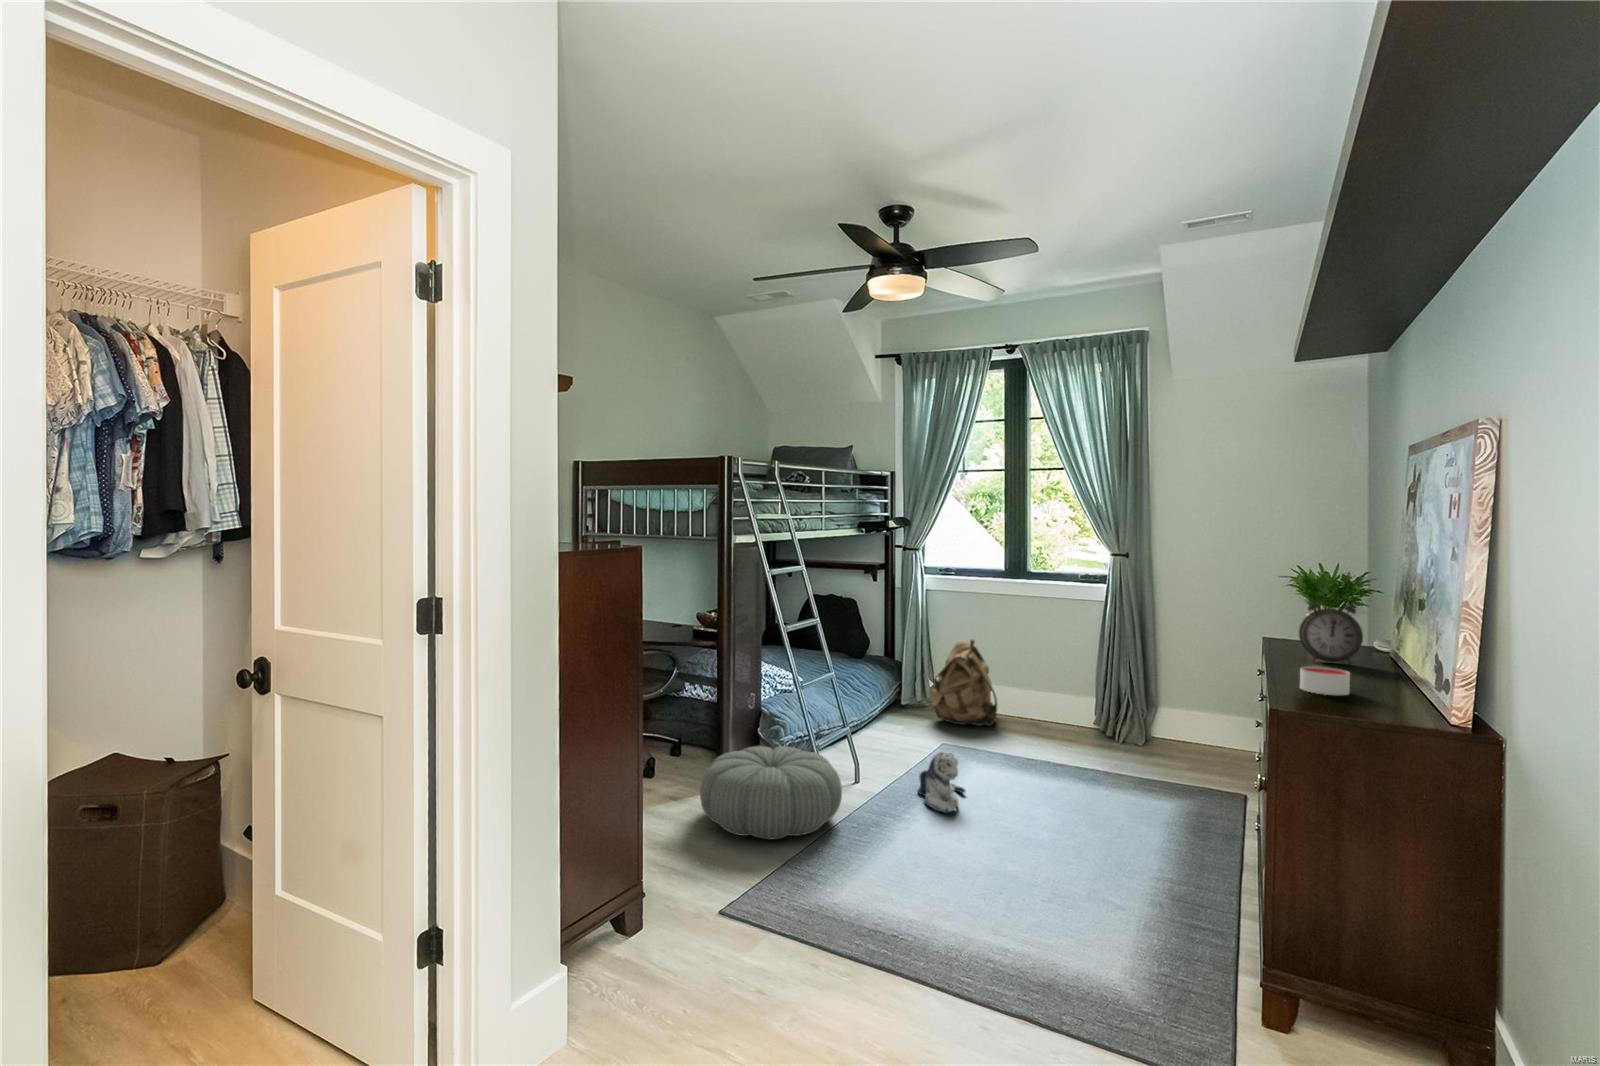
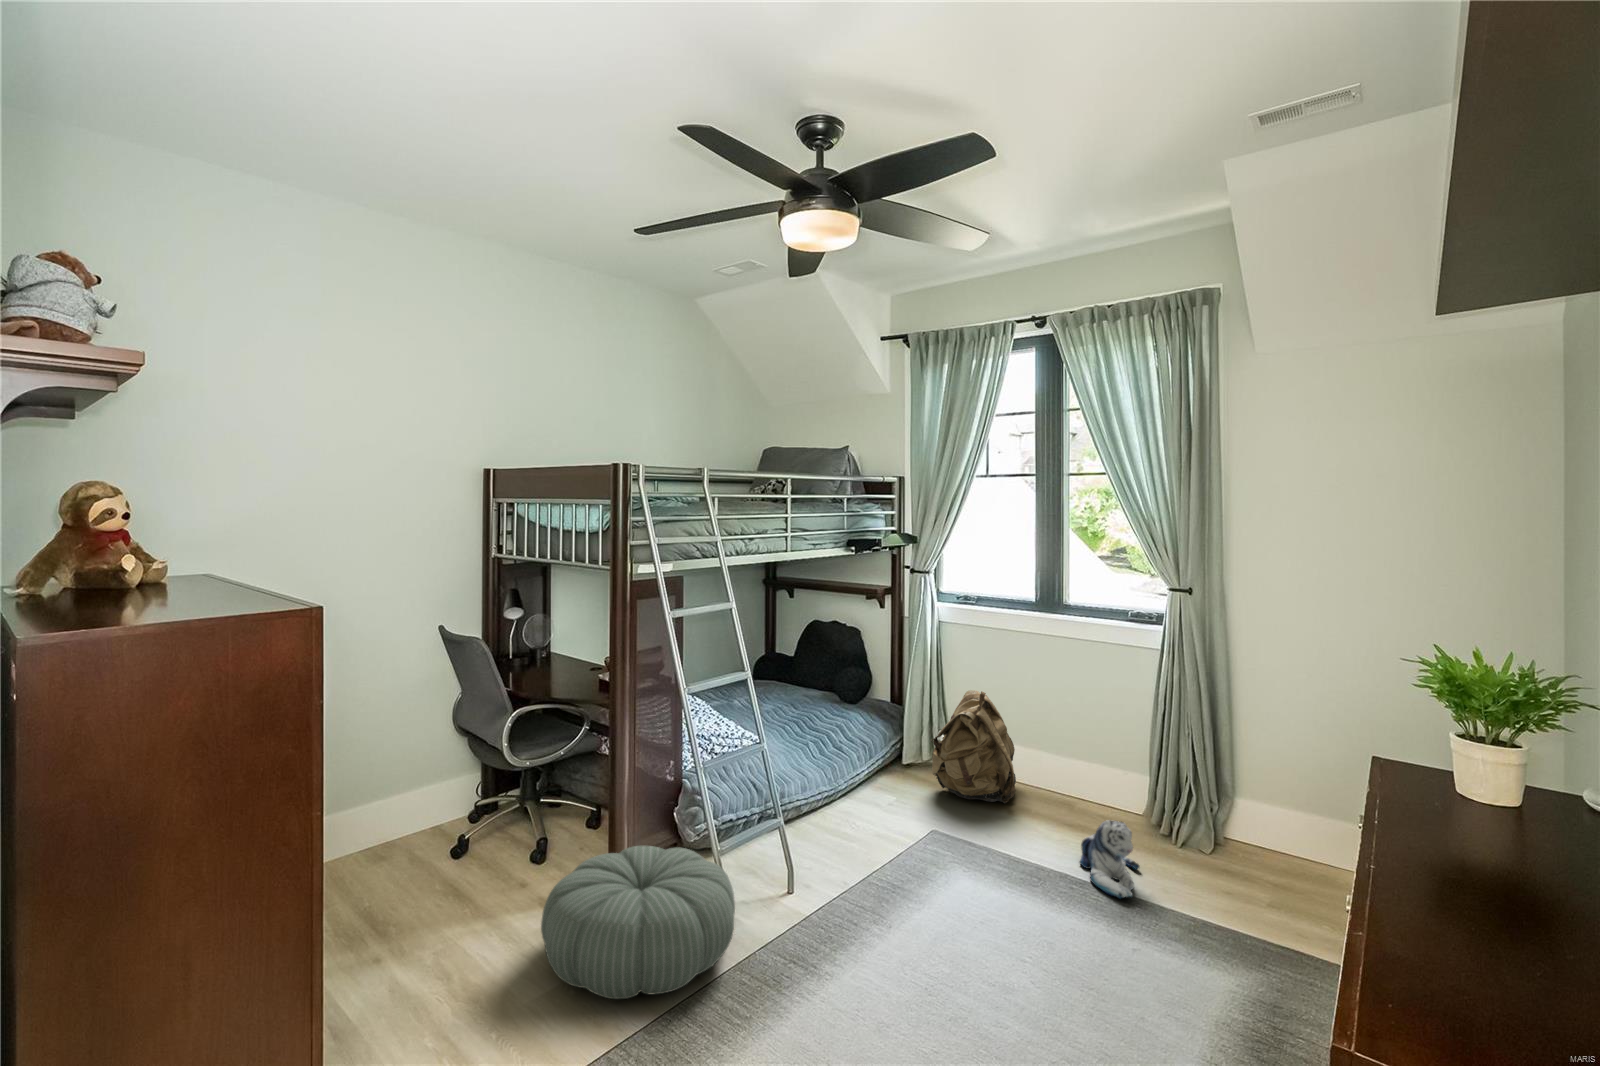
alarm clock: present [1299,602,1363,665] -> none [1427,712,1556,844]
candle: present [1300,666,1350,695] -> none [1416,878,1529,964]
plush toy: present [918,752,965,813] -> present [1079,820,1140,898]

